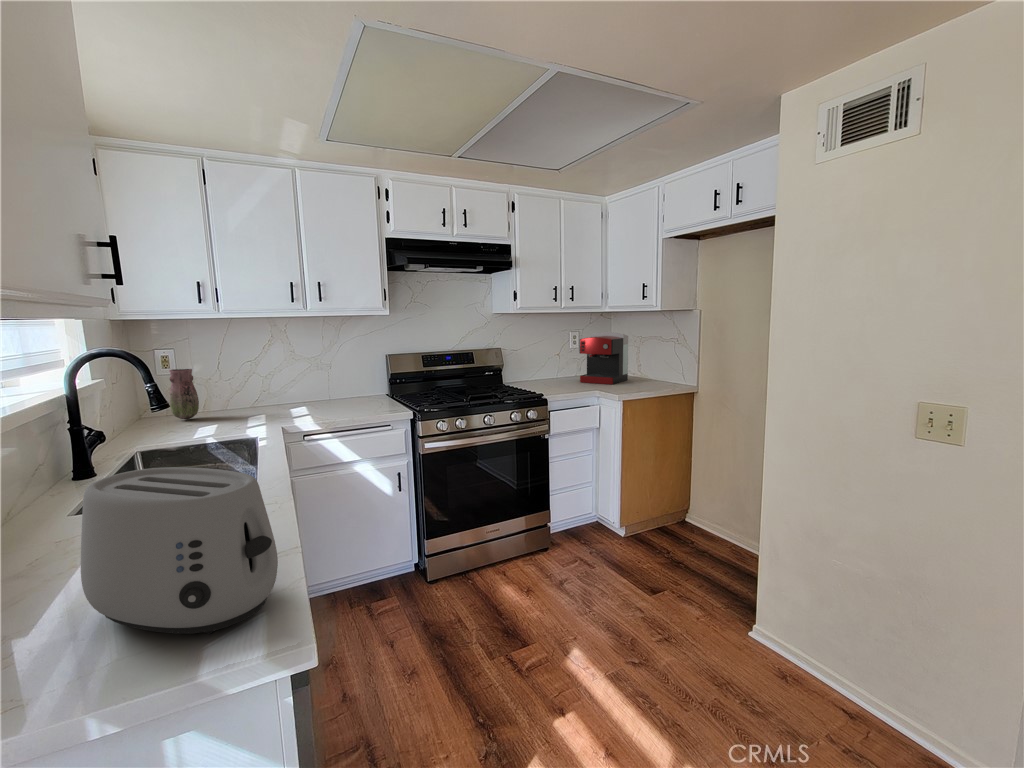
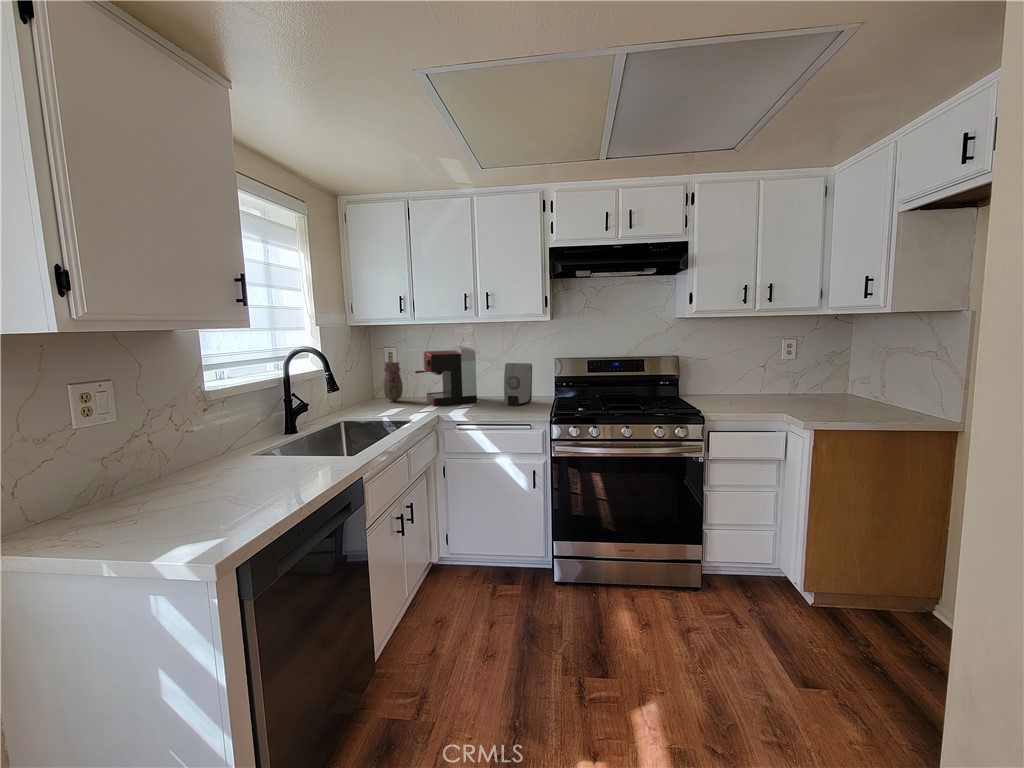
coffee maker: present [579,332,628,384] -> present [415,346,477,406]
soap dispenser: none [345,361,372,408] -> present [504,363,532,406]
toaster: present [81,467,278,634] -> none [148,426,245,538]

